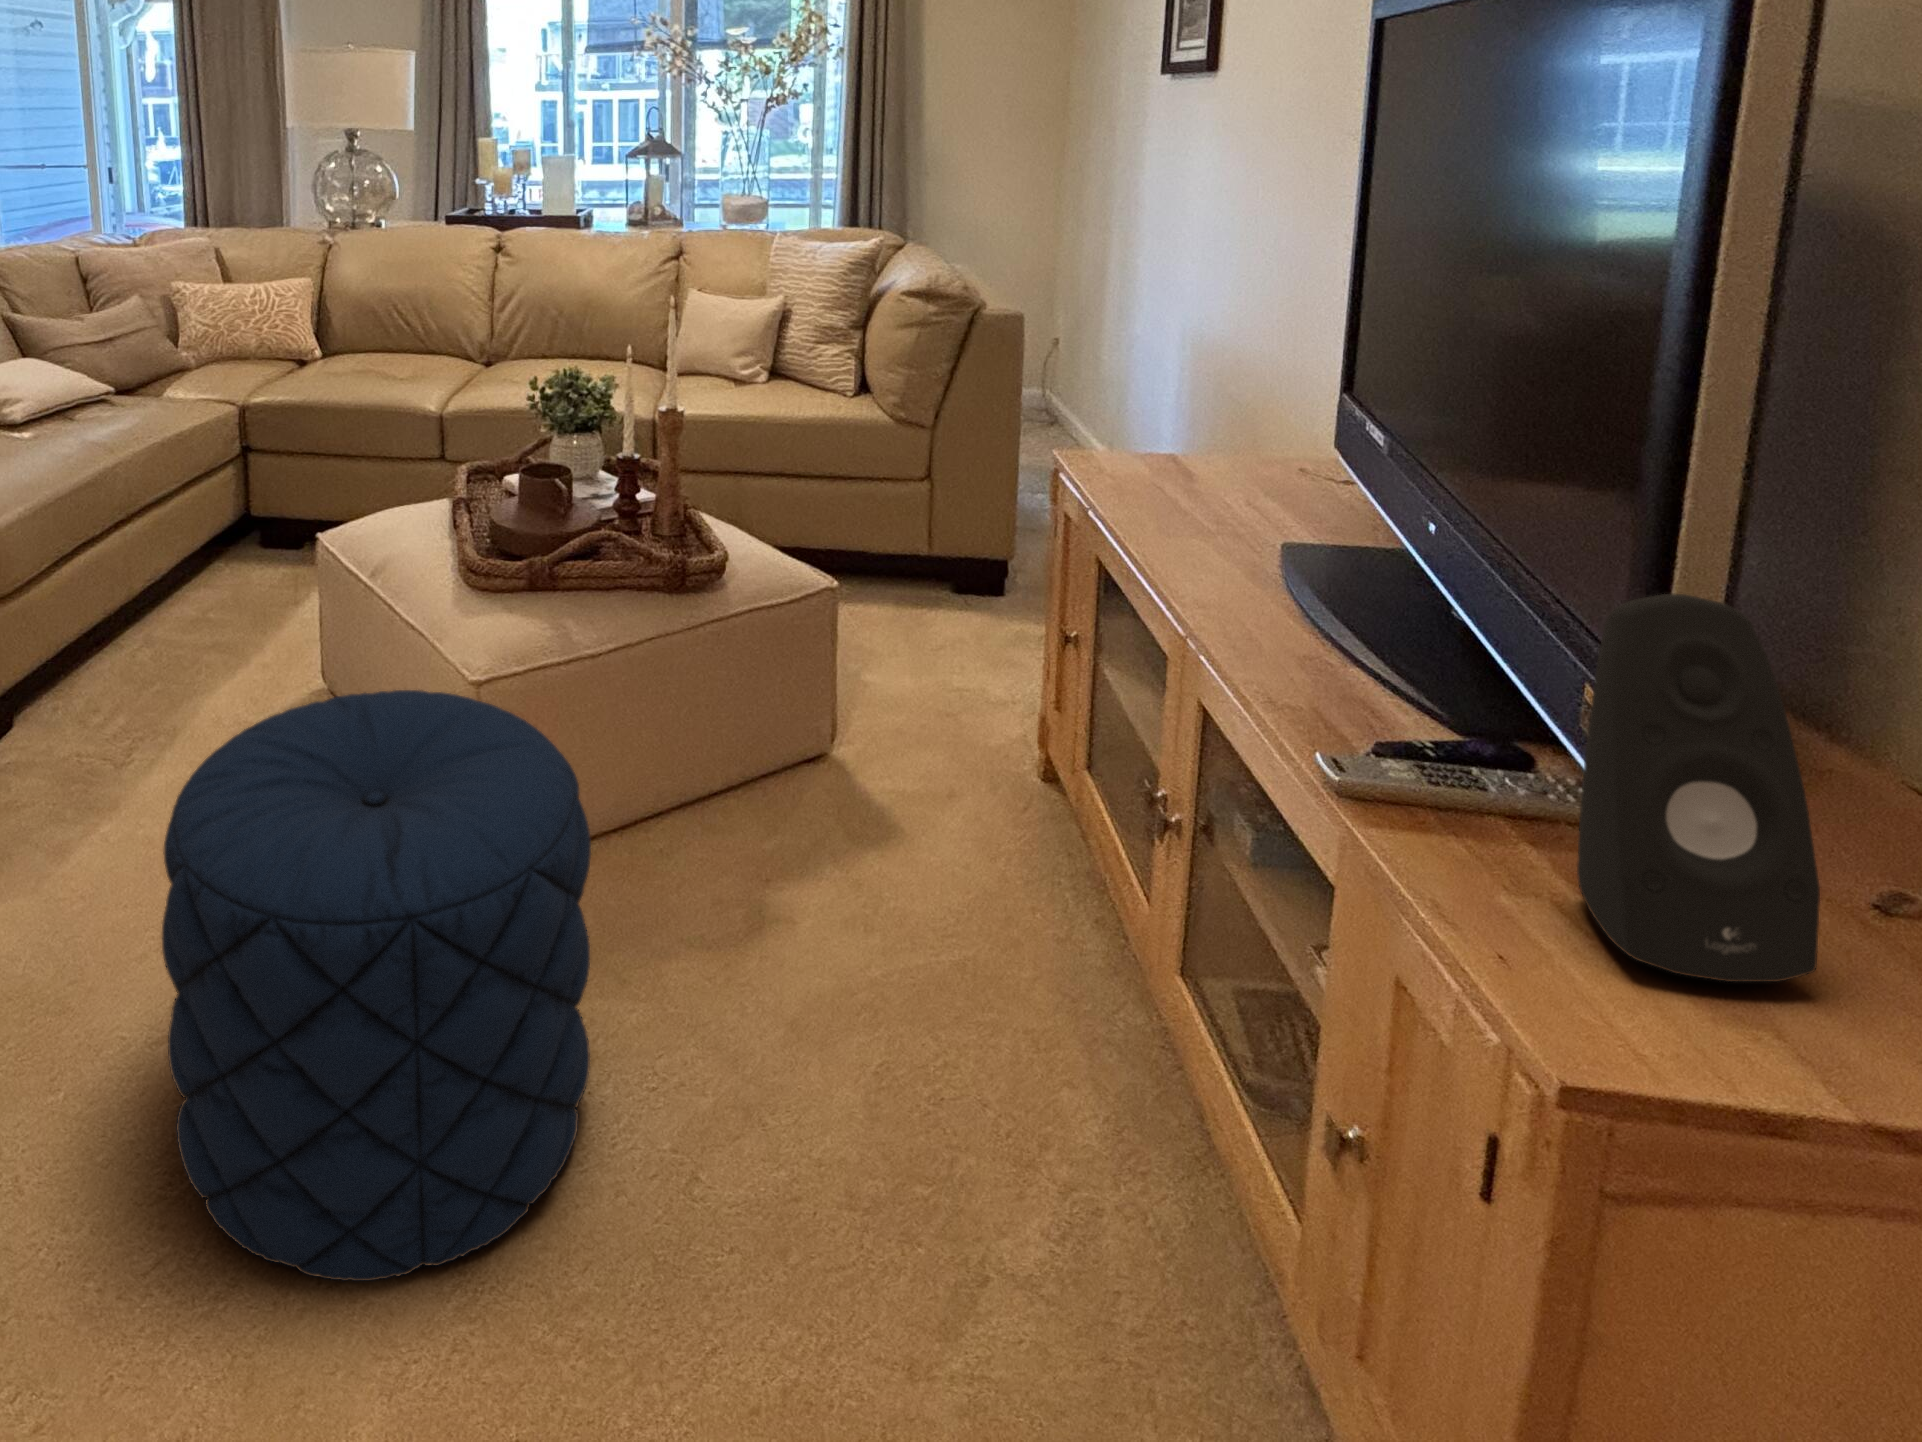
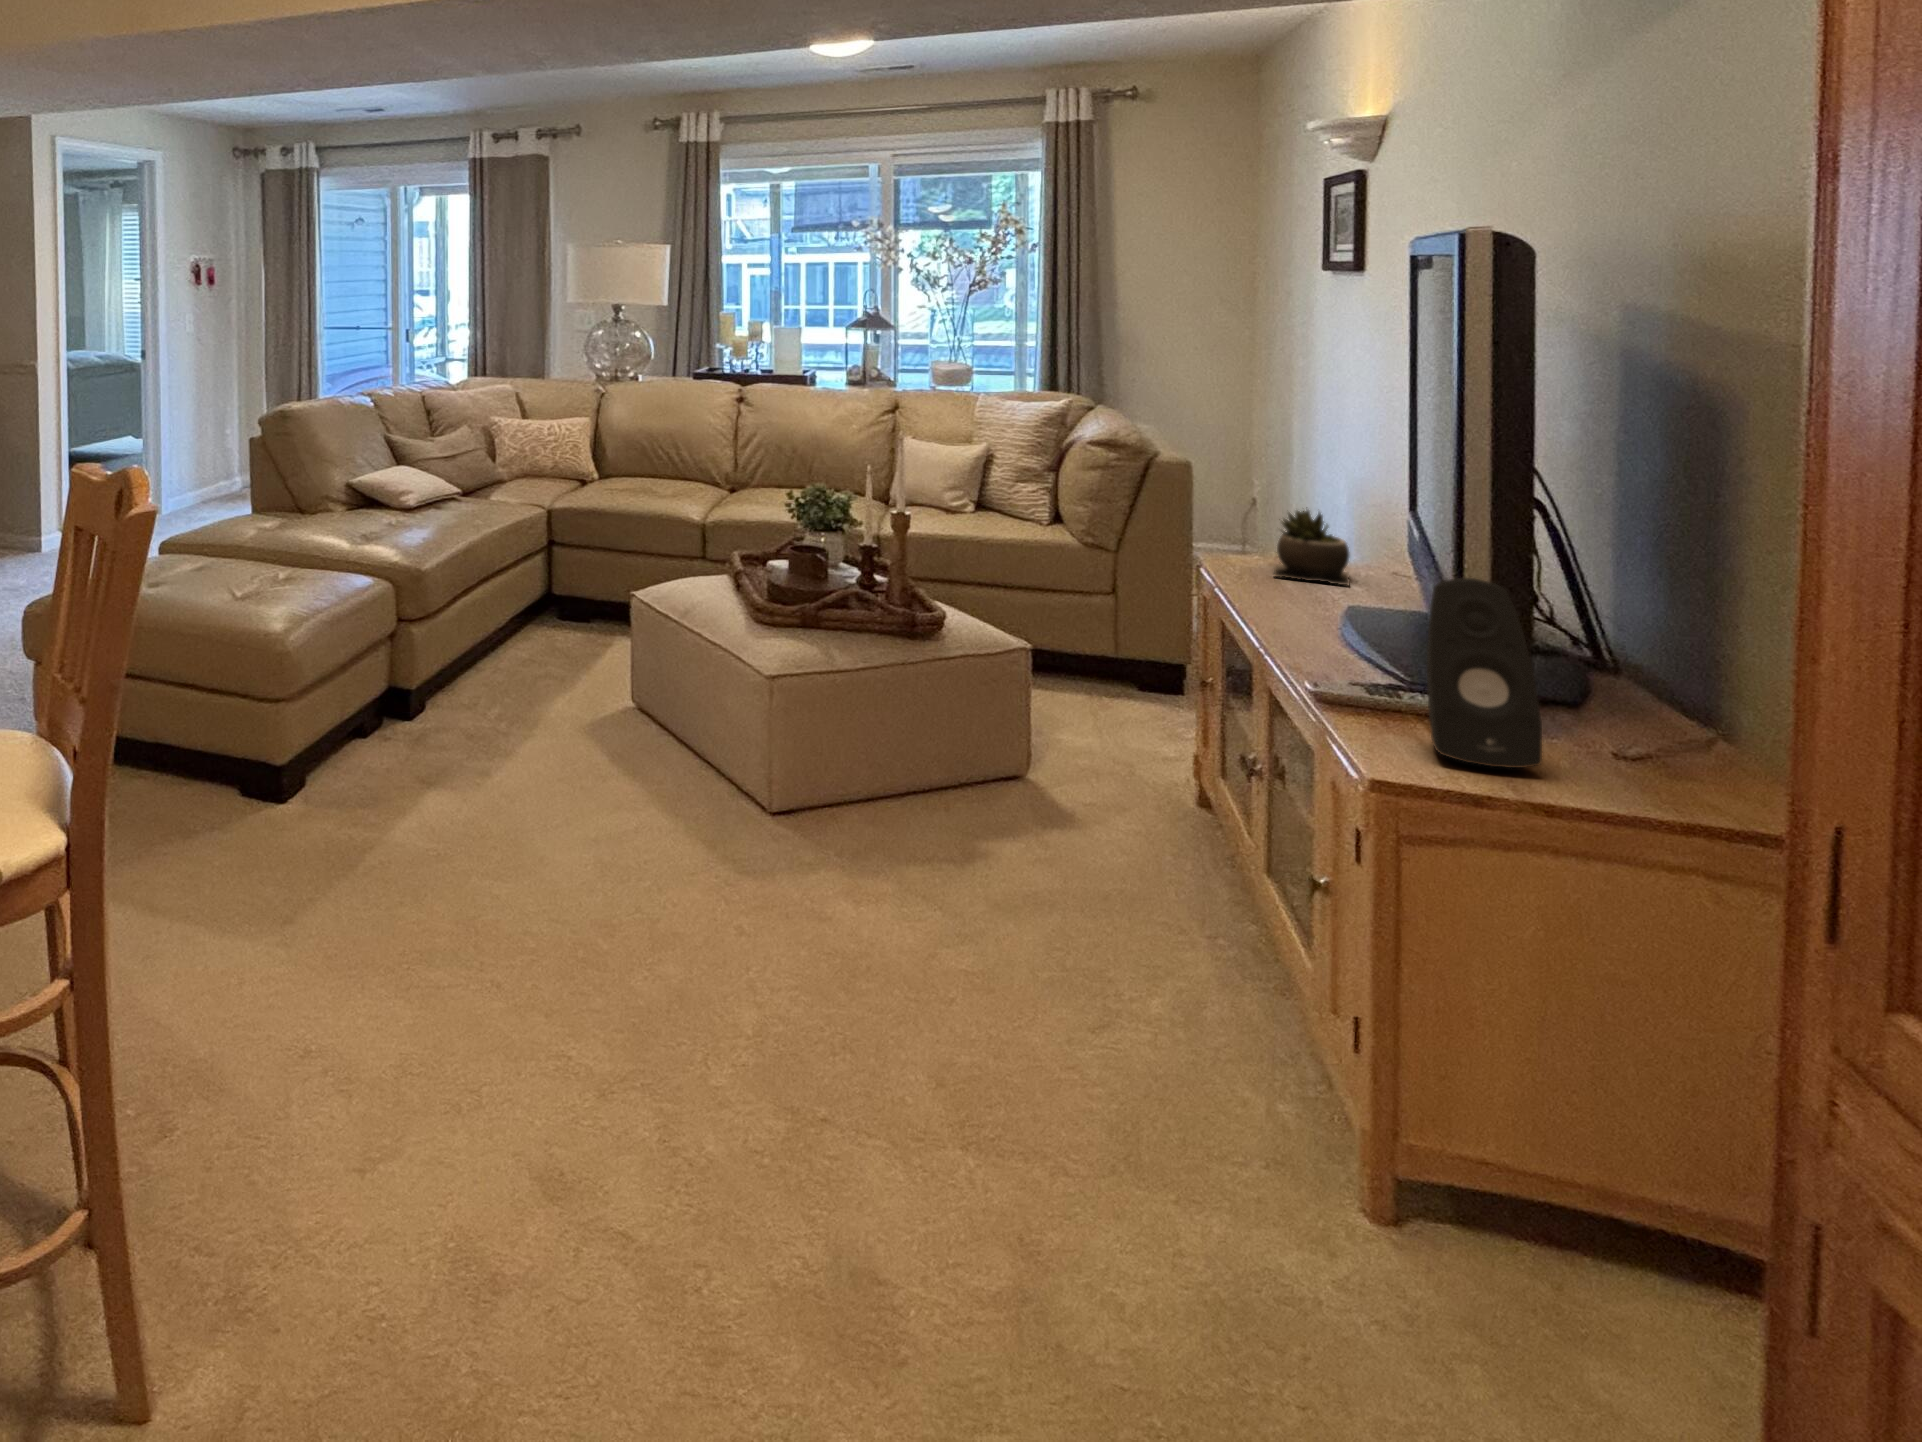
succulent plant: none [1159,389,1267,502] -> present [1274,510,1350,585]
pouf: present [162,690,591,1281] -> none [615,658,867,966]

